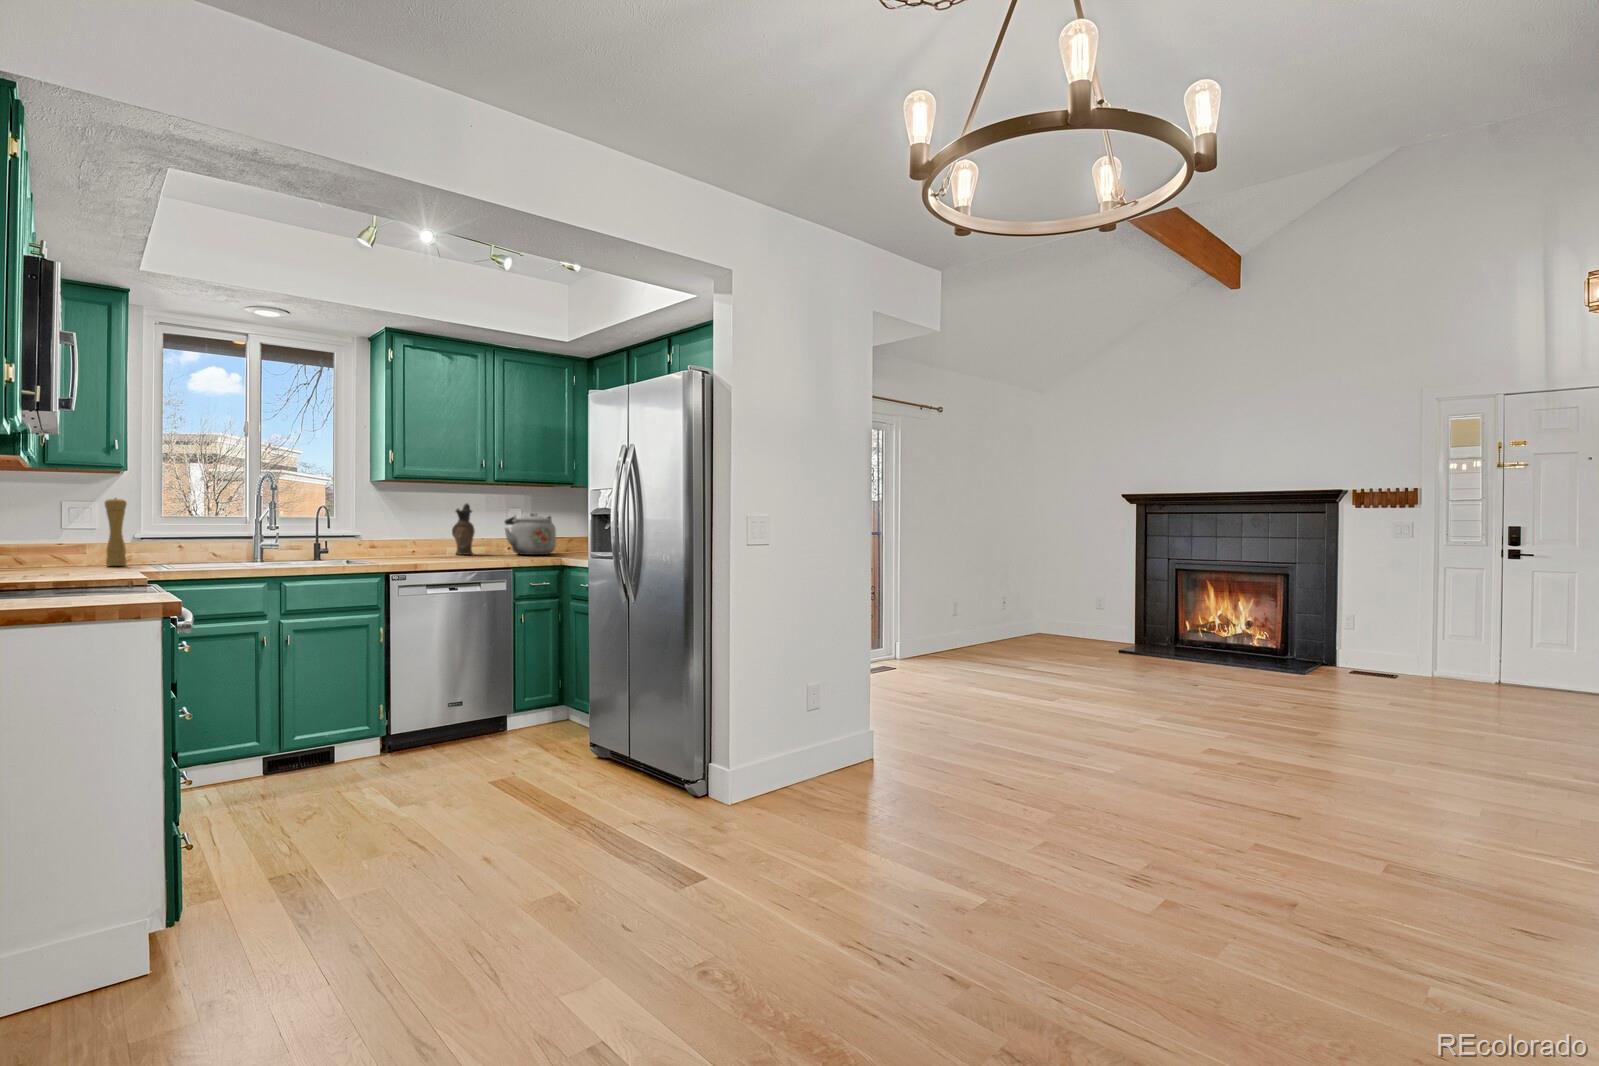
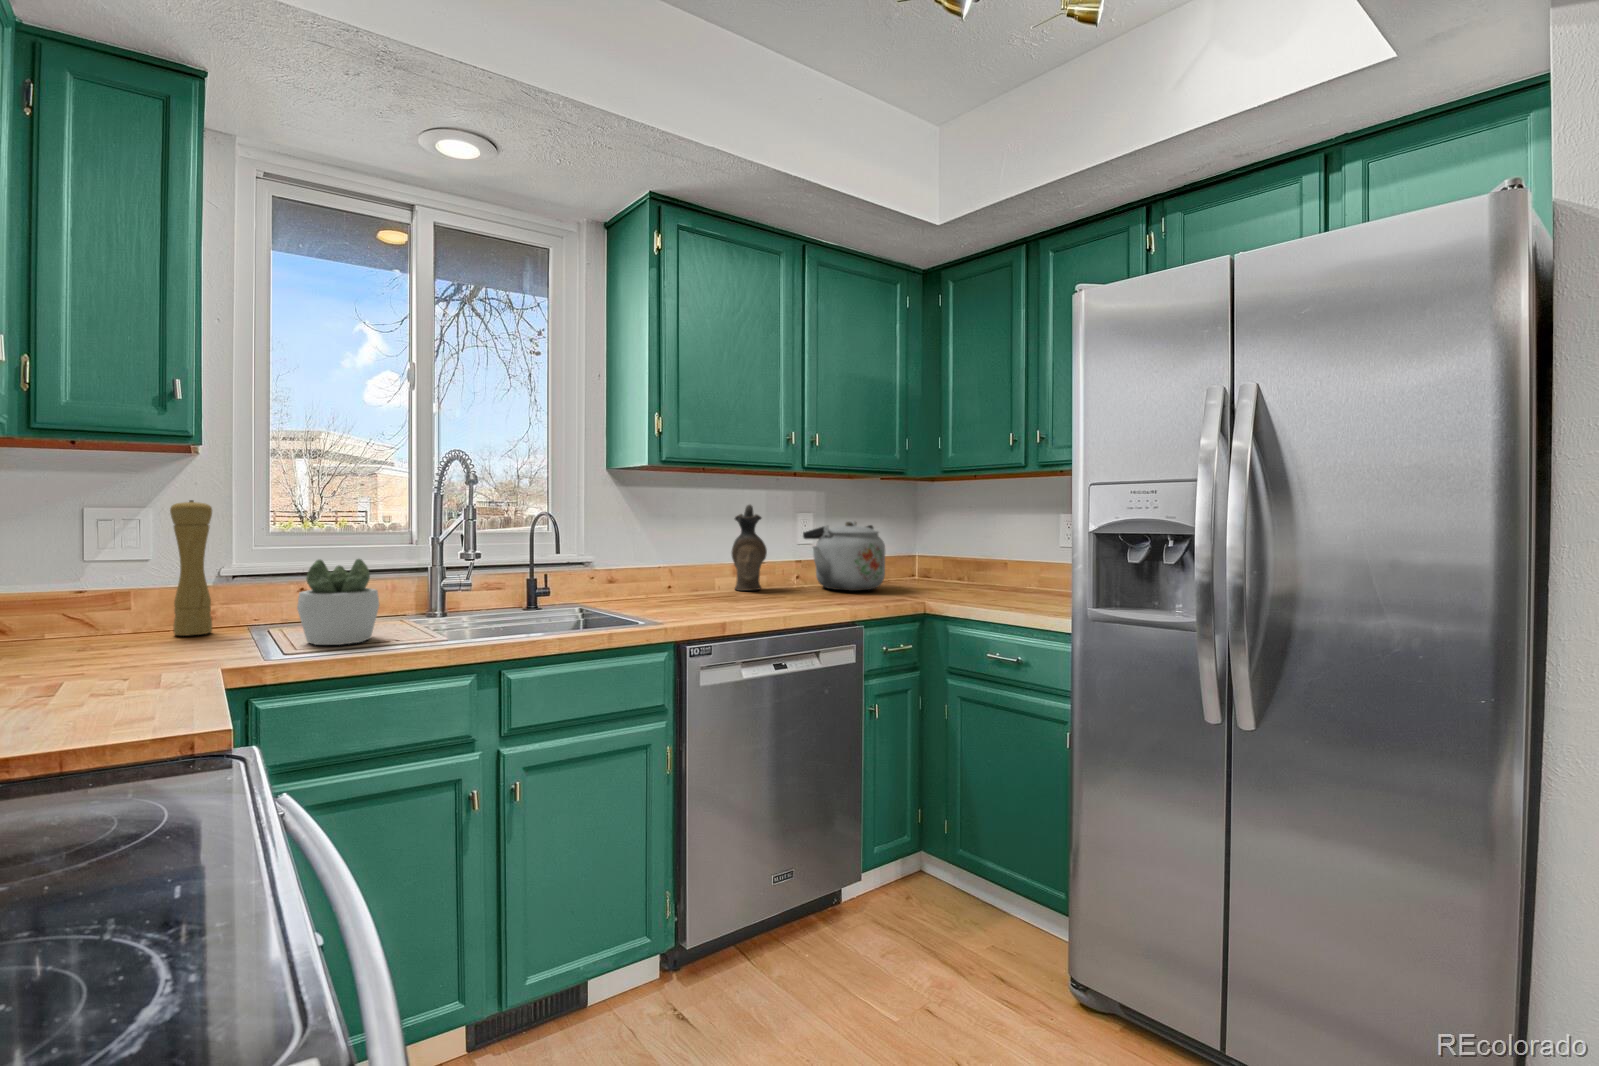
succulent plant: none [173,527,218,569] -> present [297,559,379,645]

